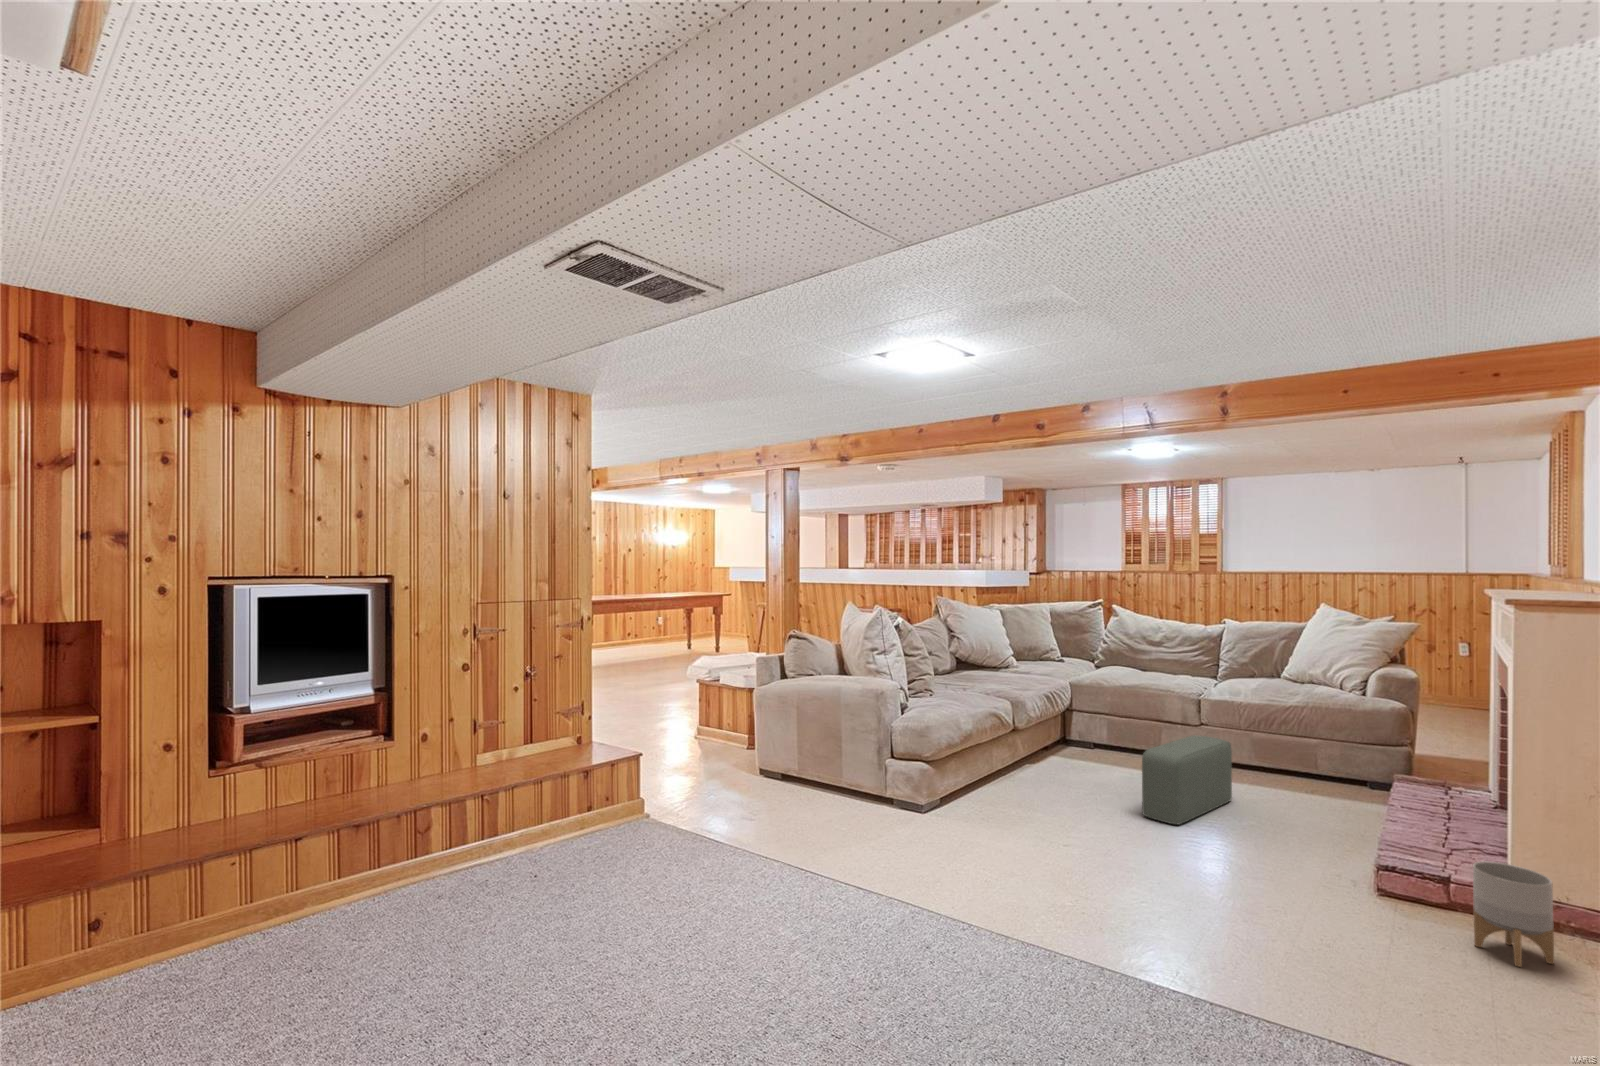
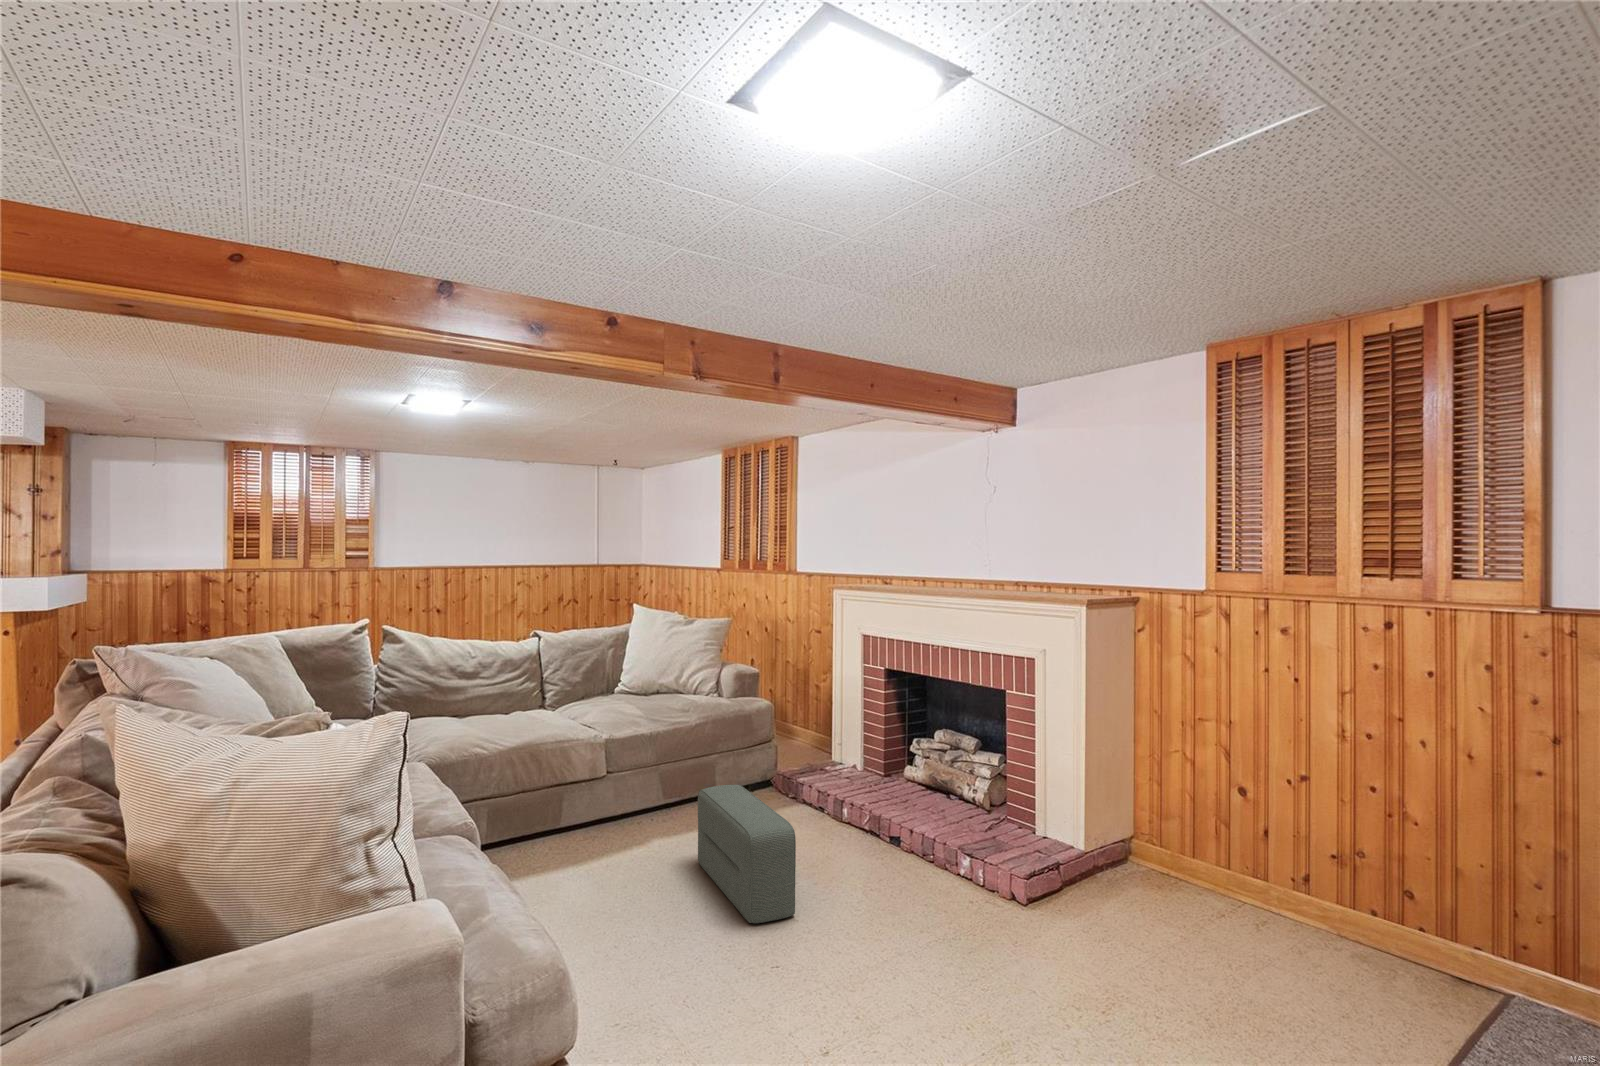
planter: present [1473,861,1554,967] -> none [1091,819,1143,904]

